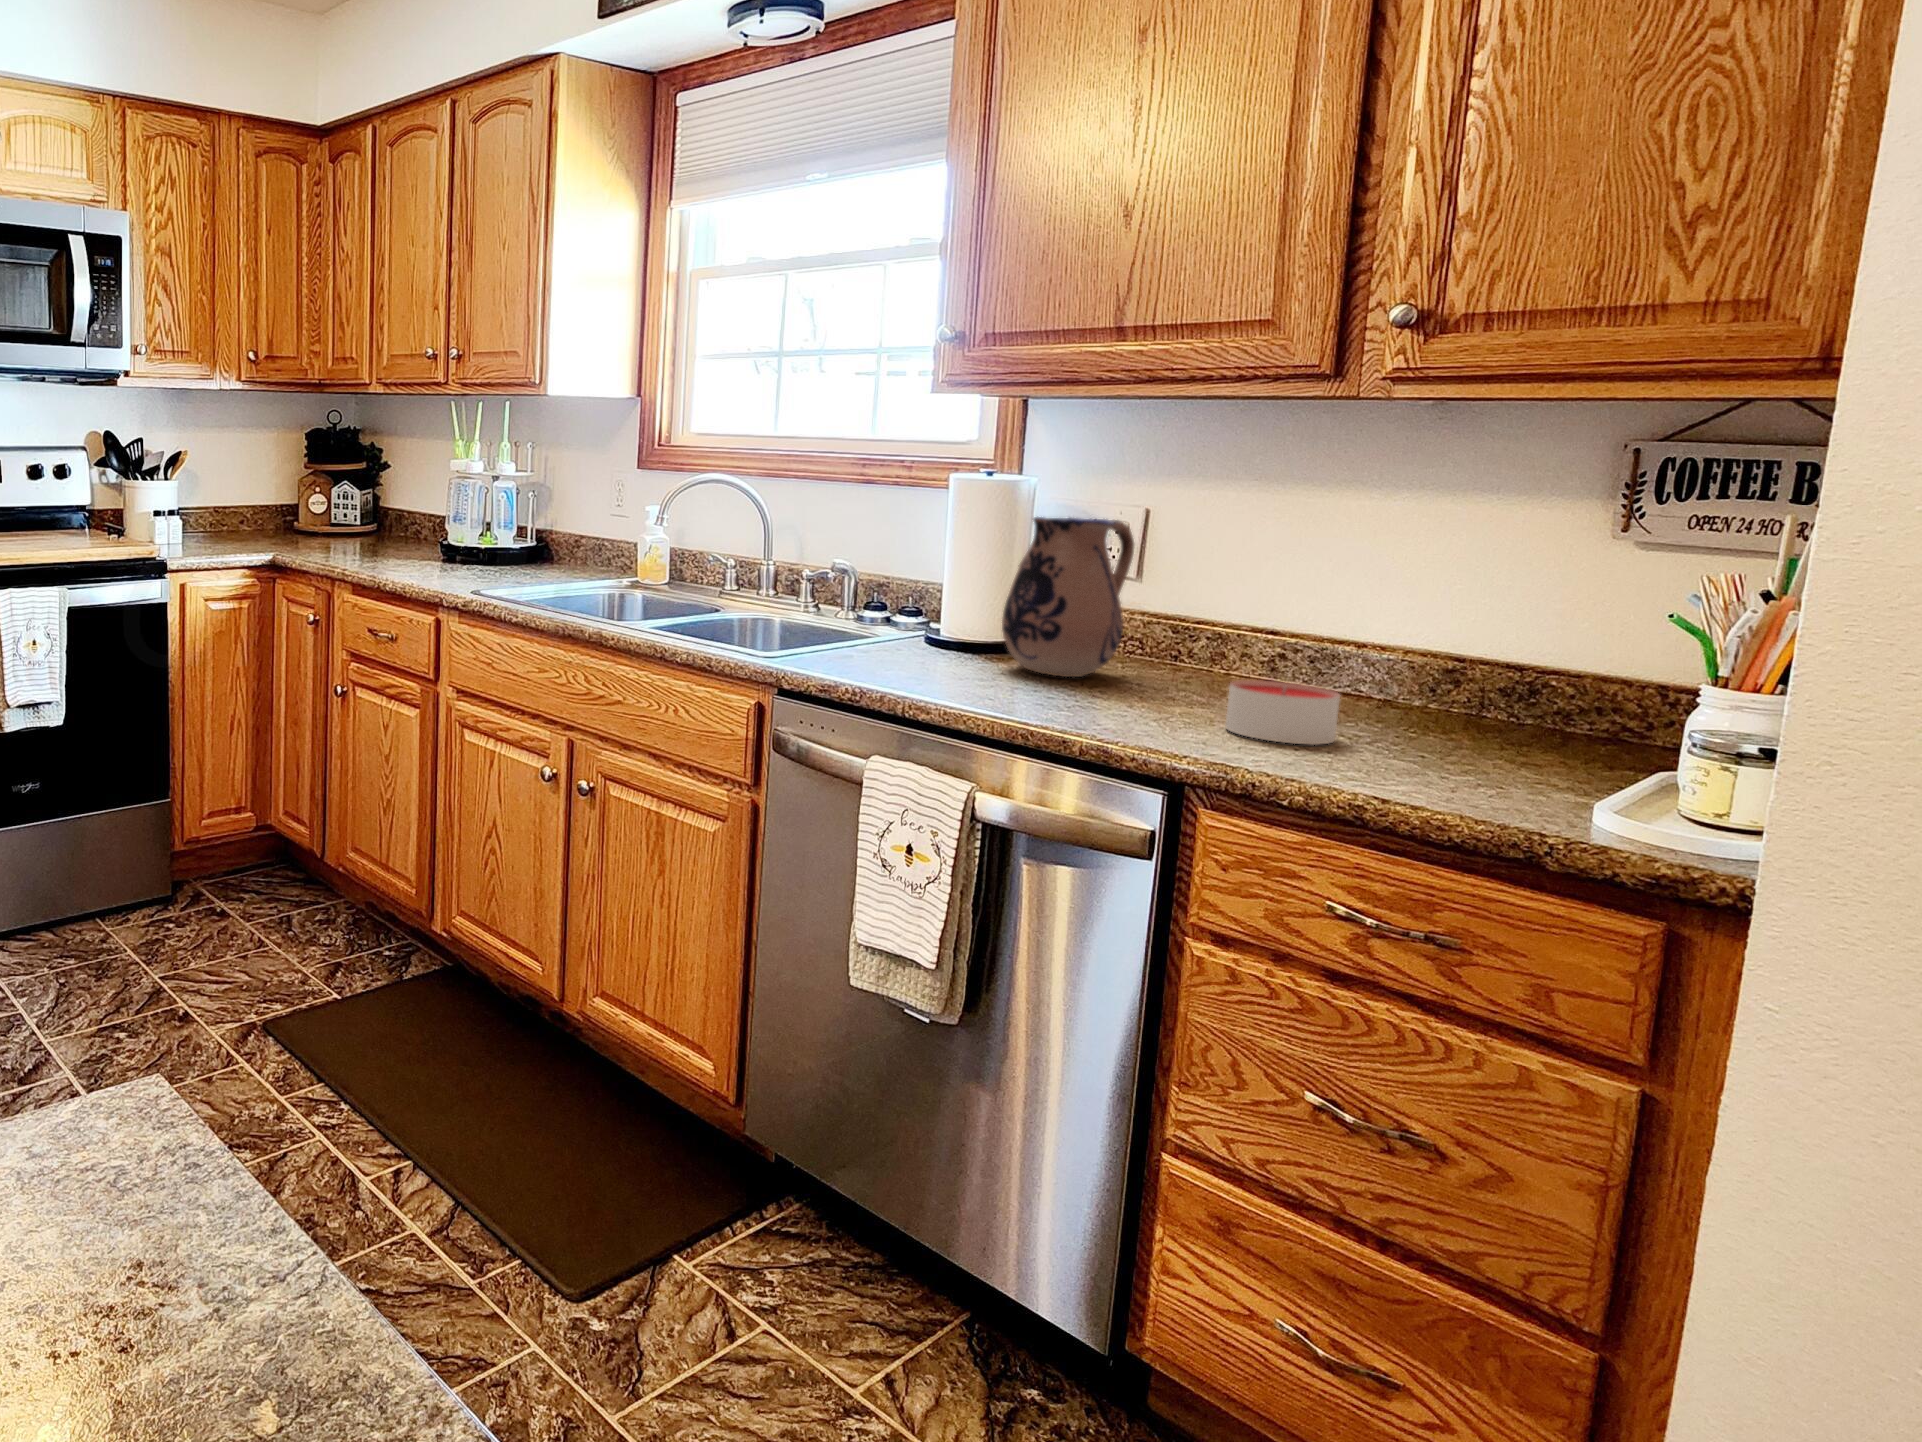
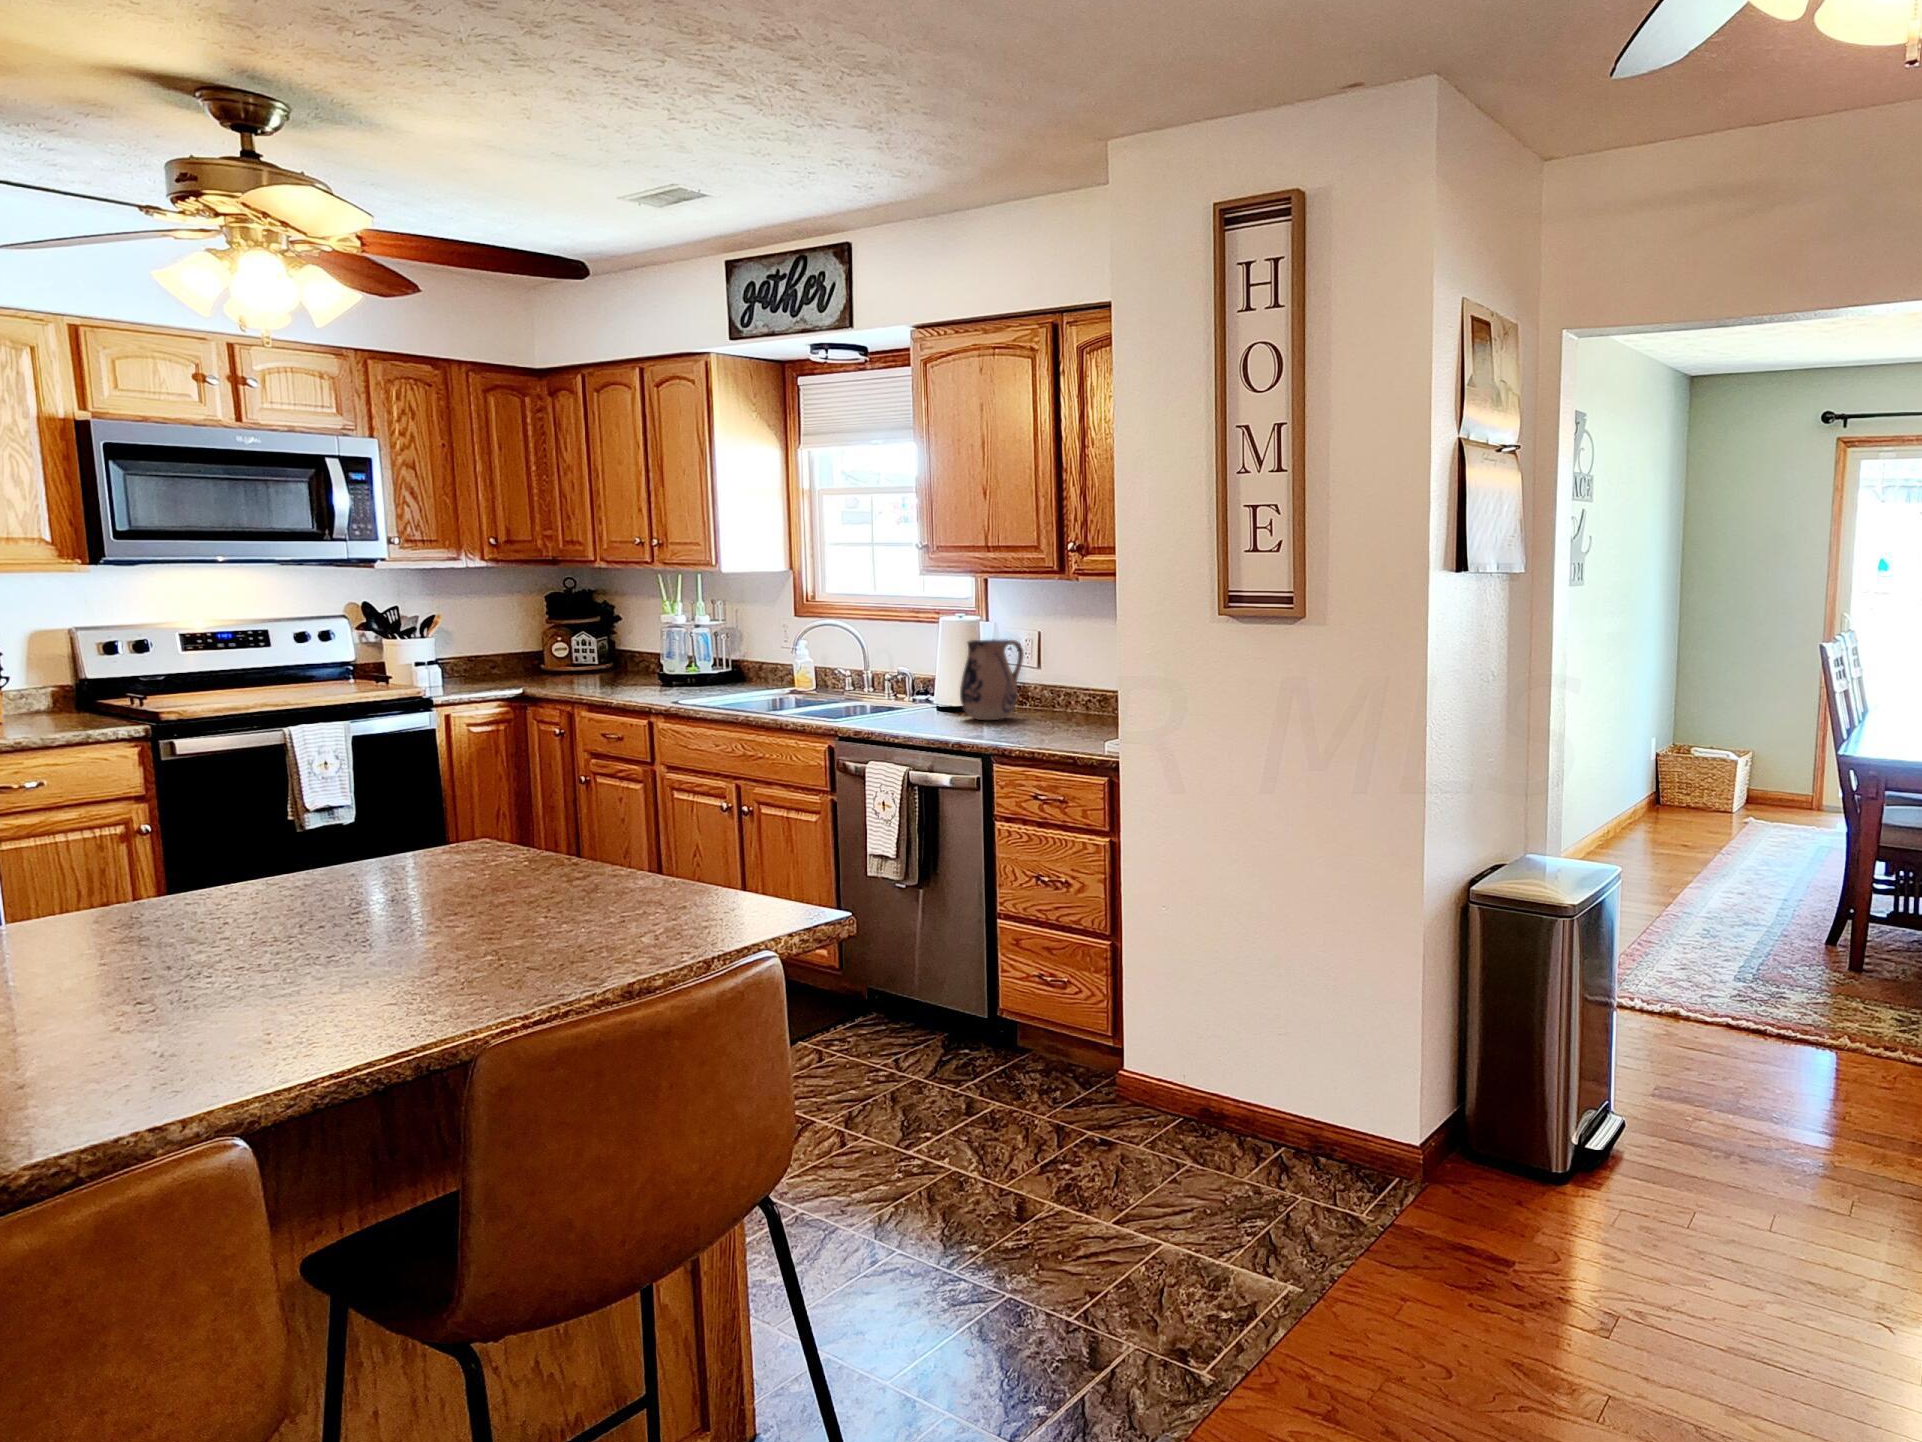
candle: present [1225,680,1340,745] -> none [1028,711,1071,736]

